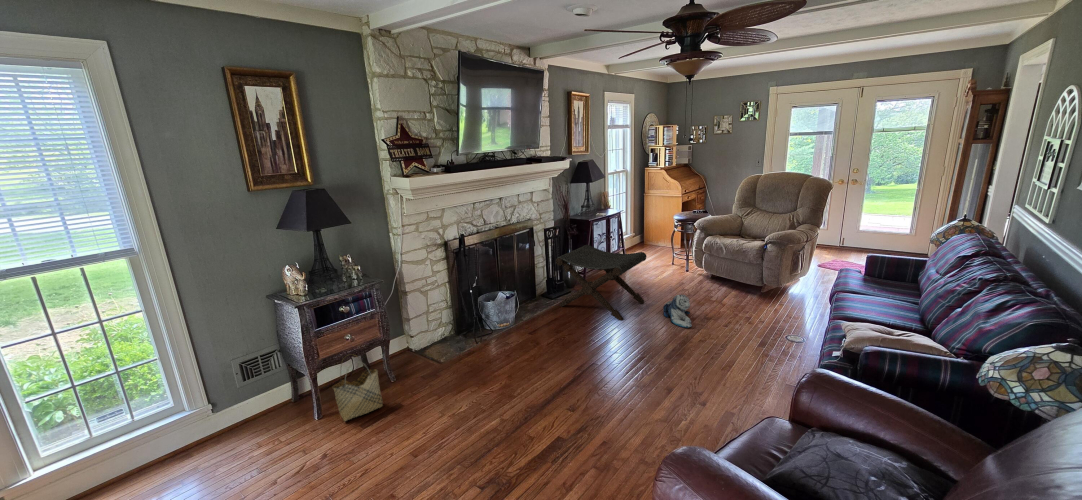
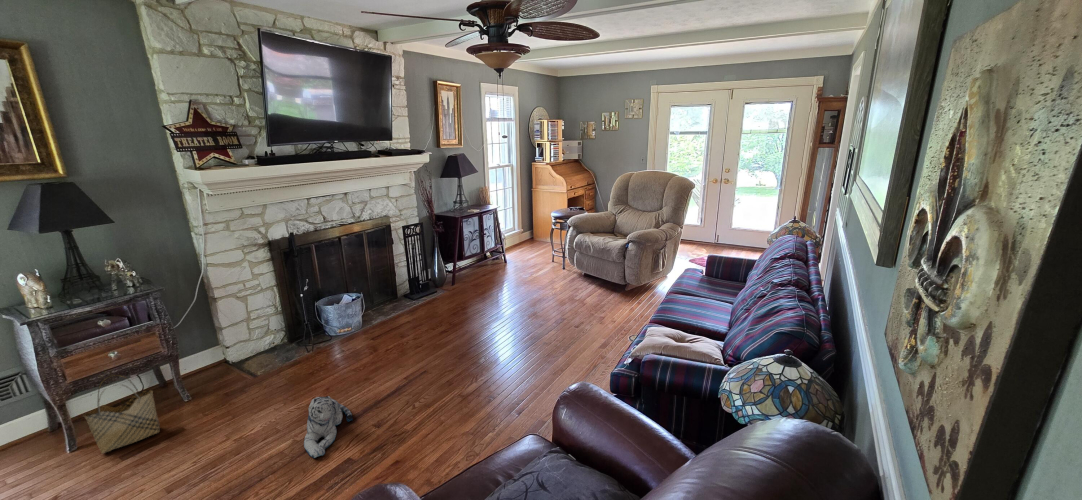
footstool: present [556,245,647,321] -> none [411,243,507,322]
plush toy: present [663,295,692,328] -> present [304,396,352,458]

